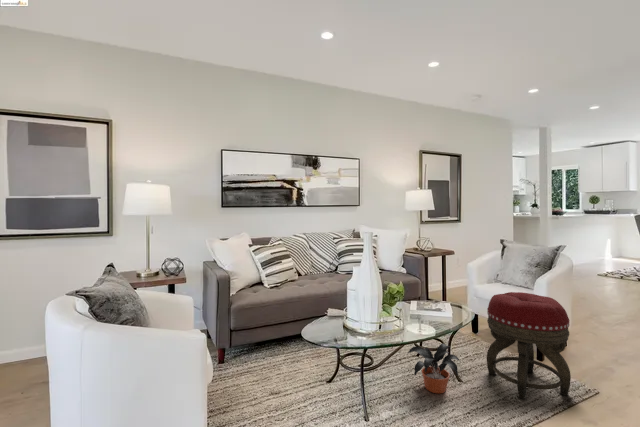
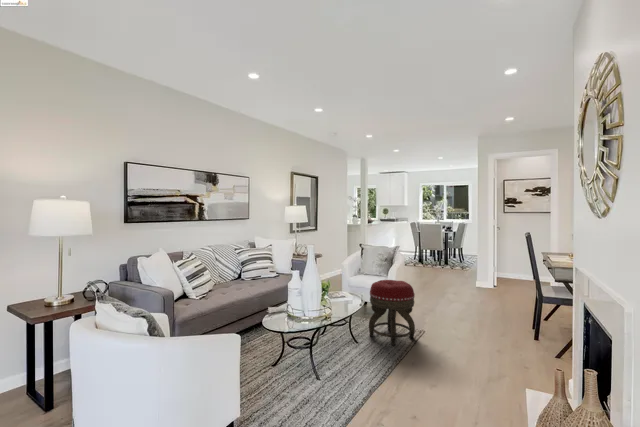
potted plant: present [408,344,459,393] -> none [327,320,364,354]

